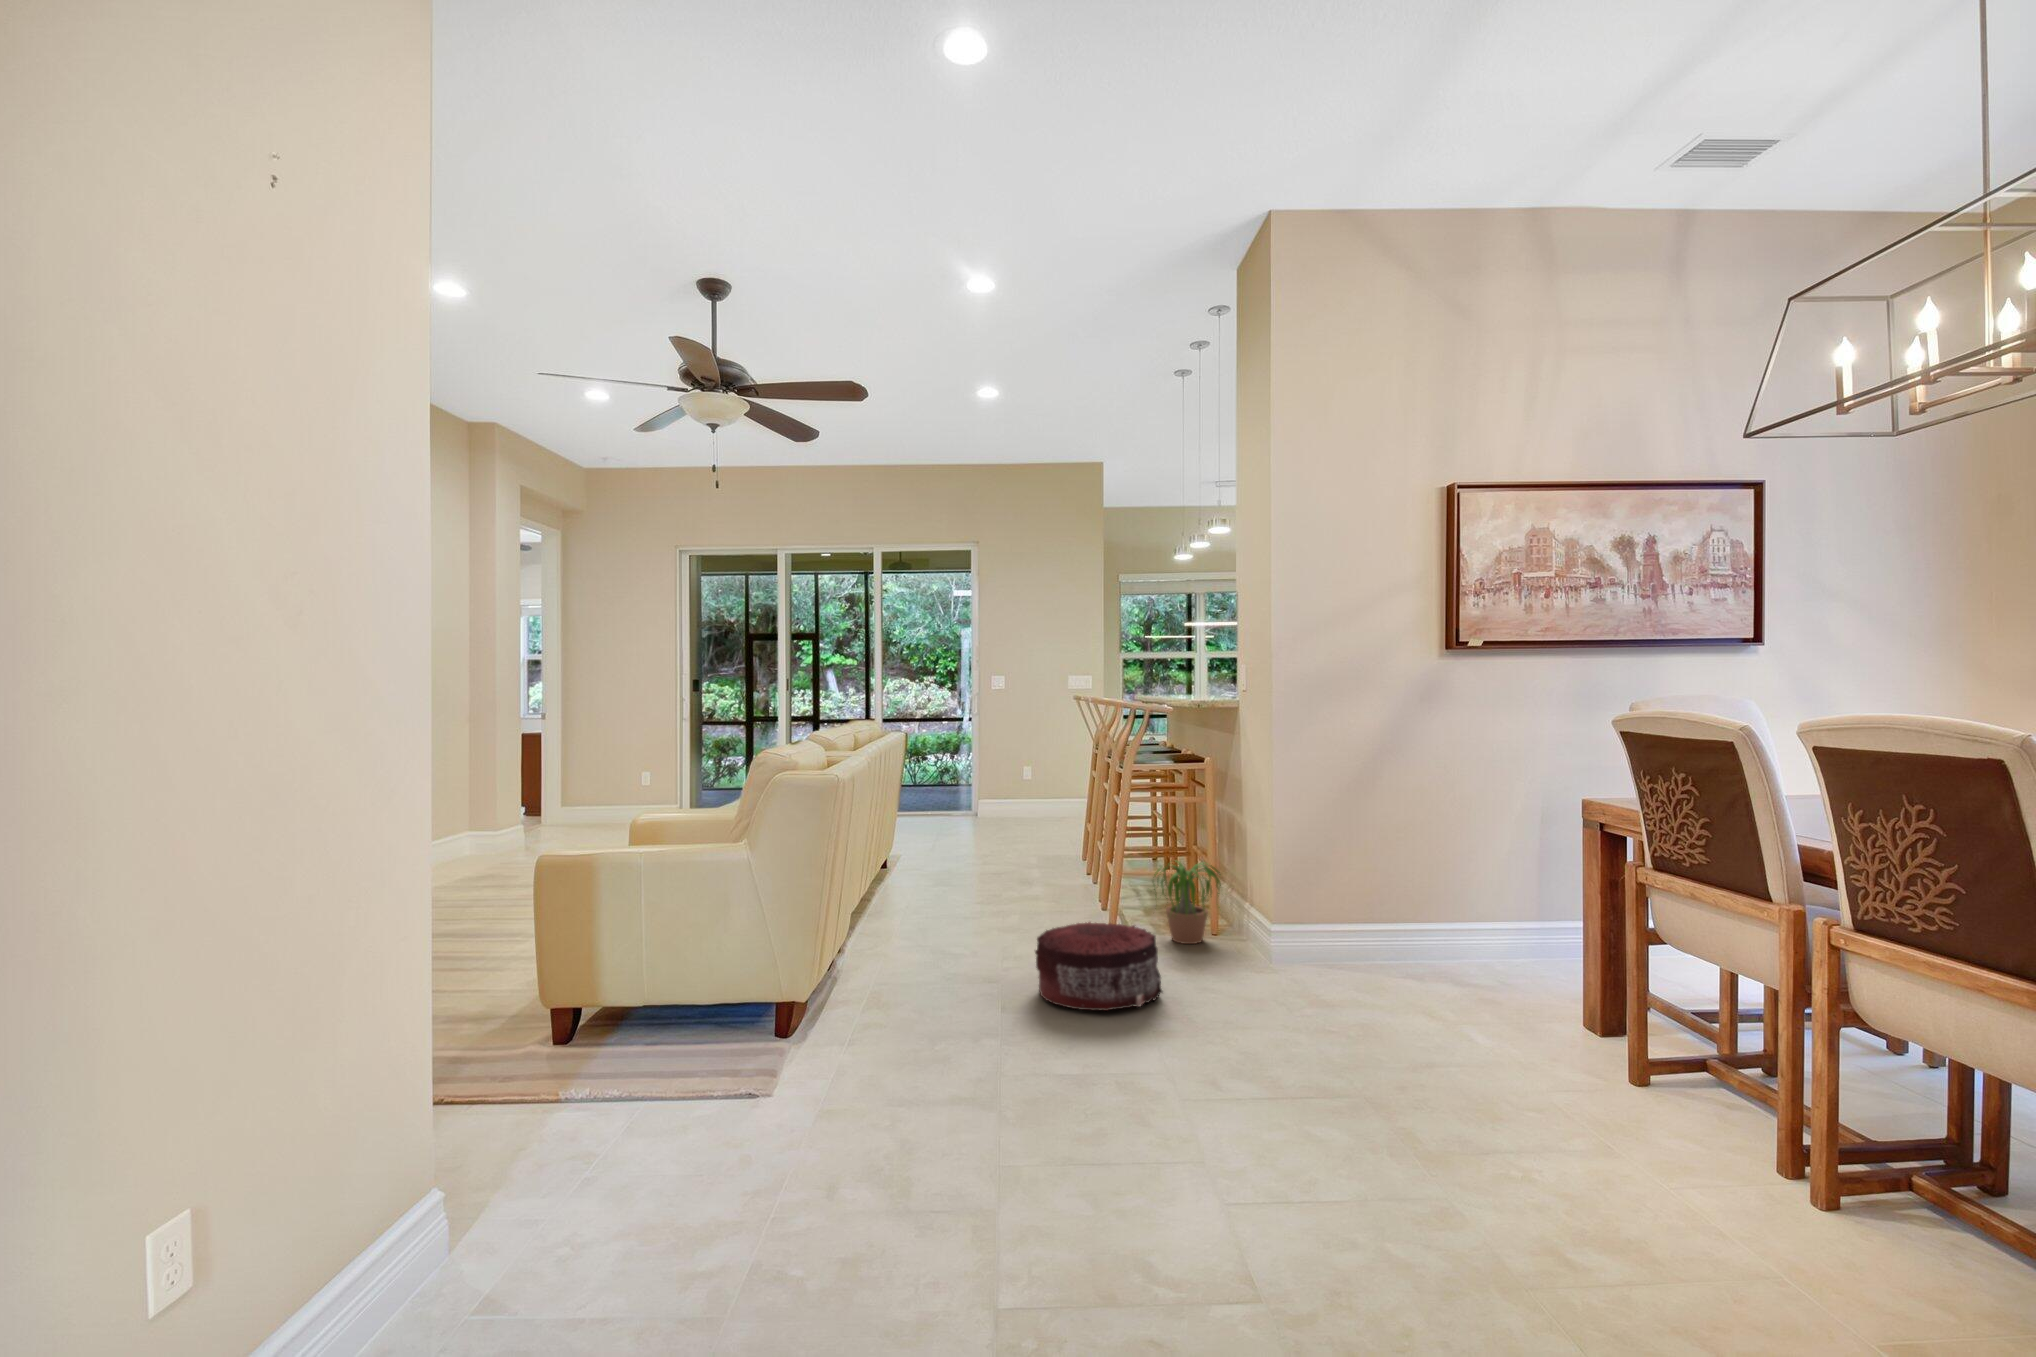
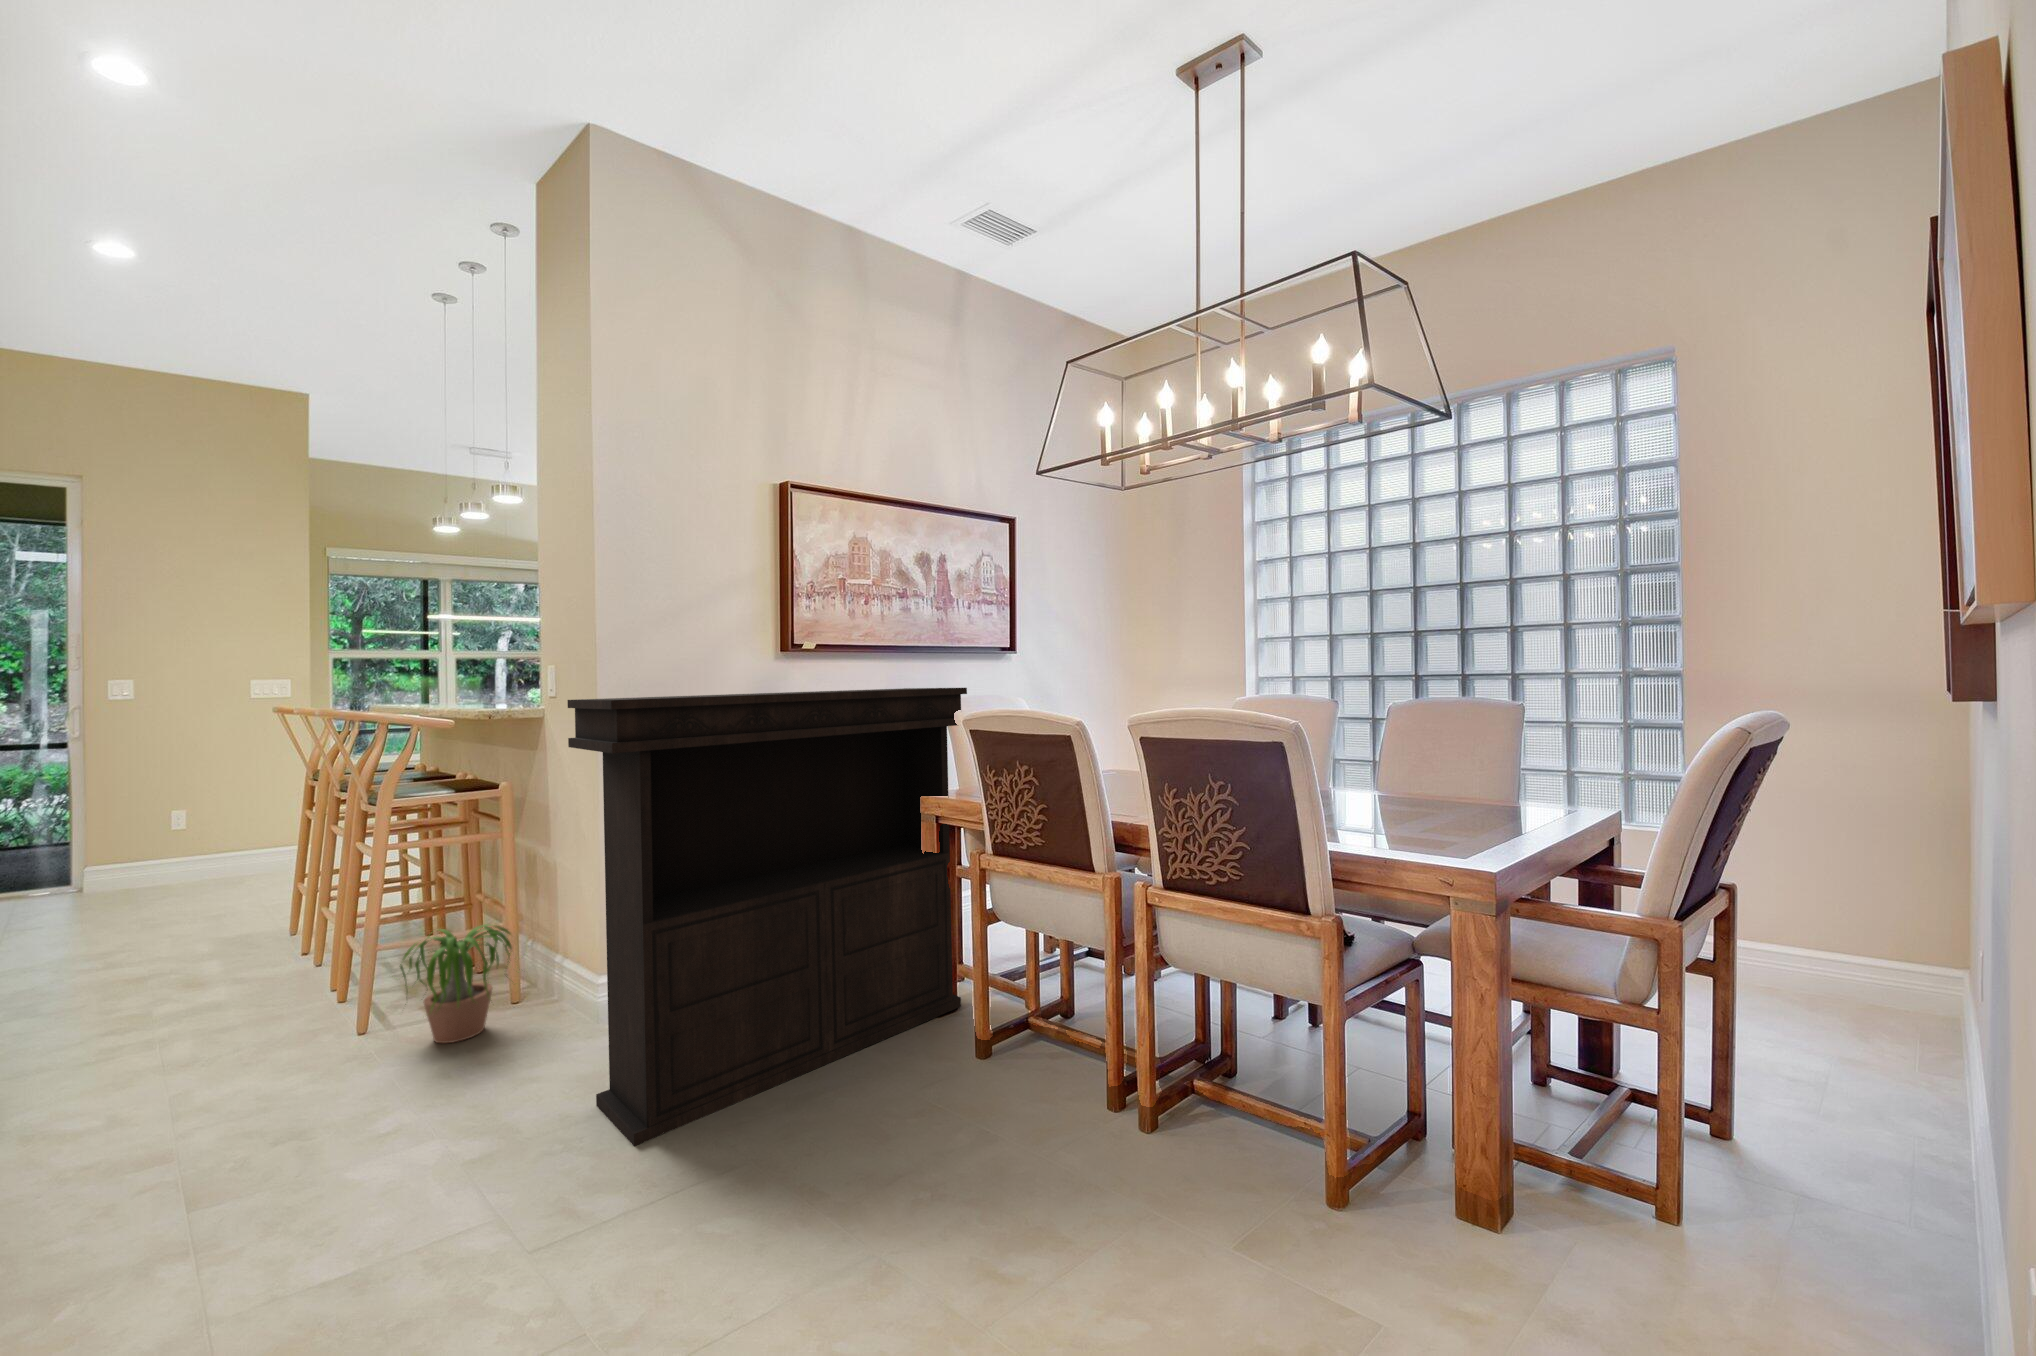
console table: none [1255,690,1644,1037] -> present [568,688,967,1146]
pouf: present [1035,922,1162,1011] -> none [123,1053,414,1262]

